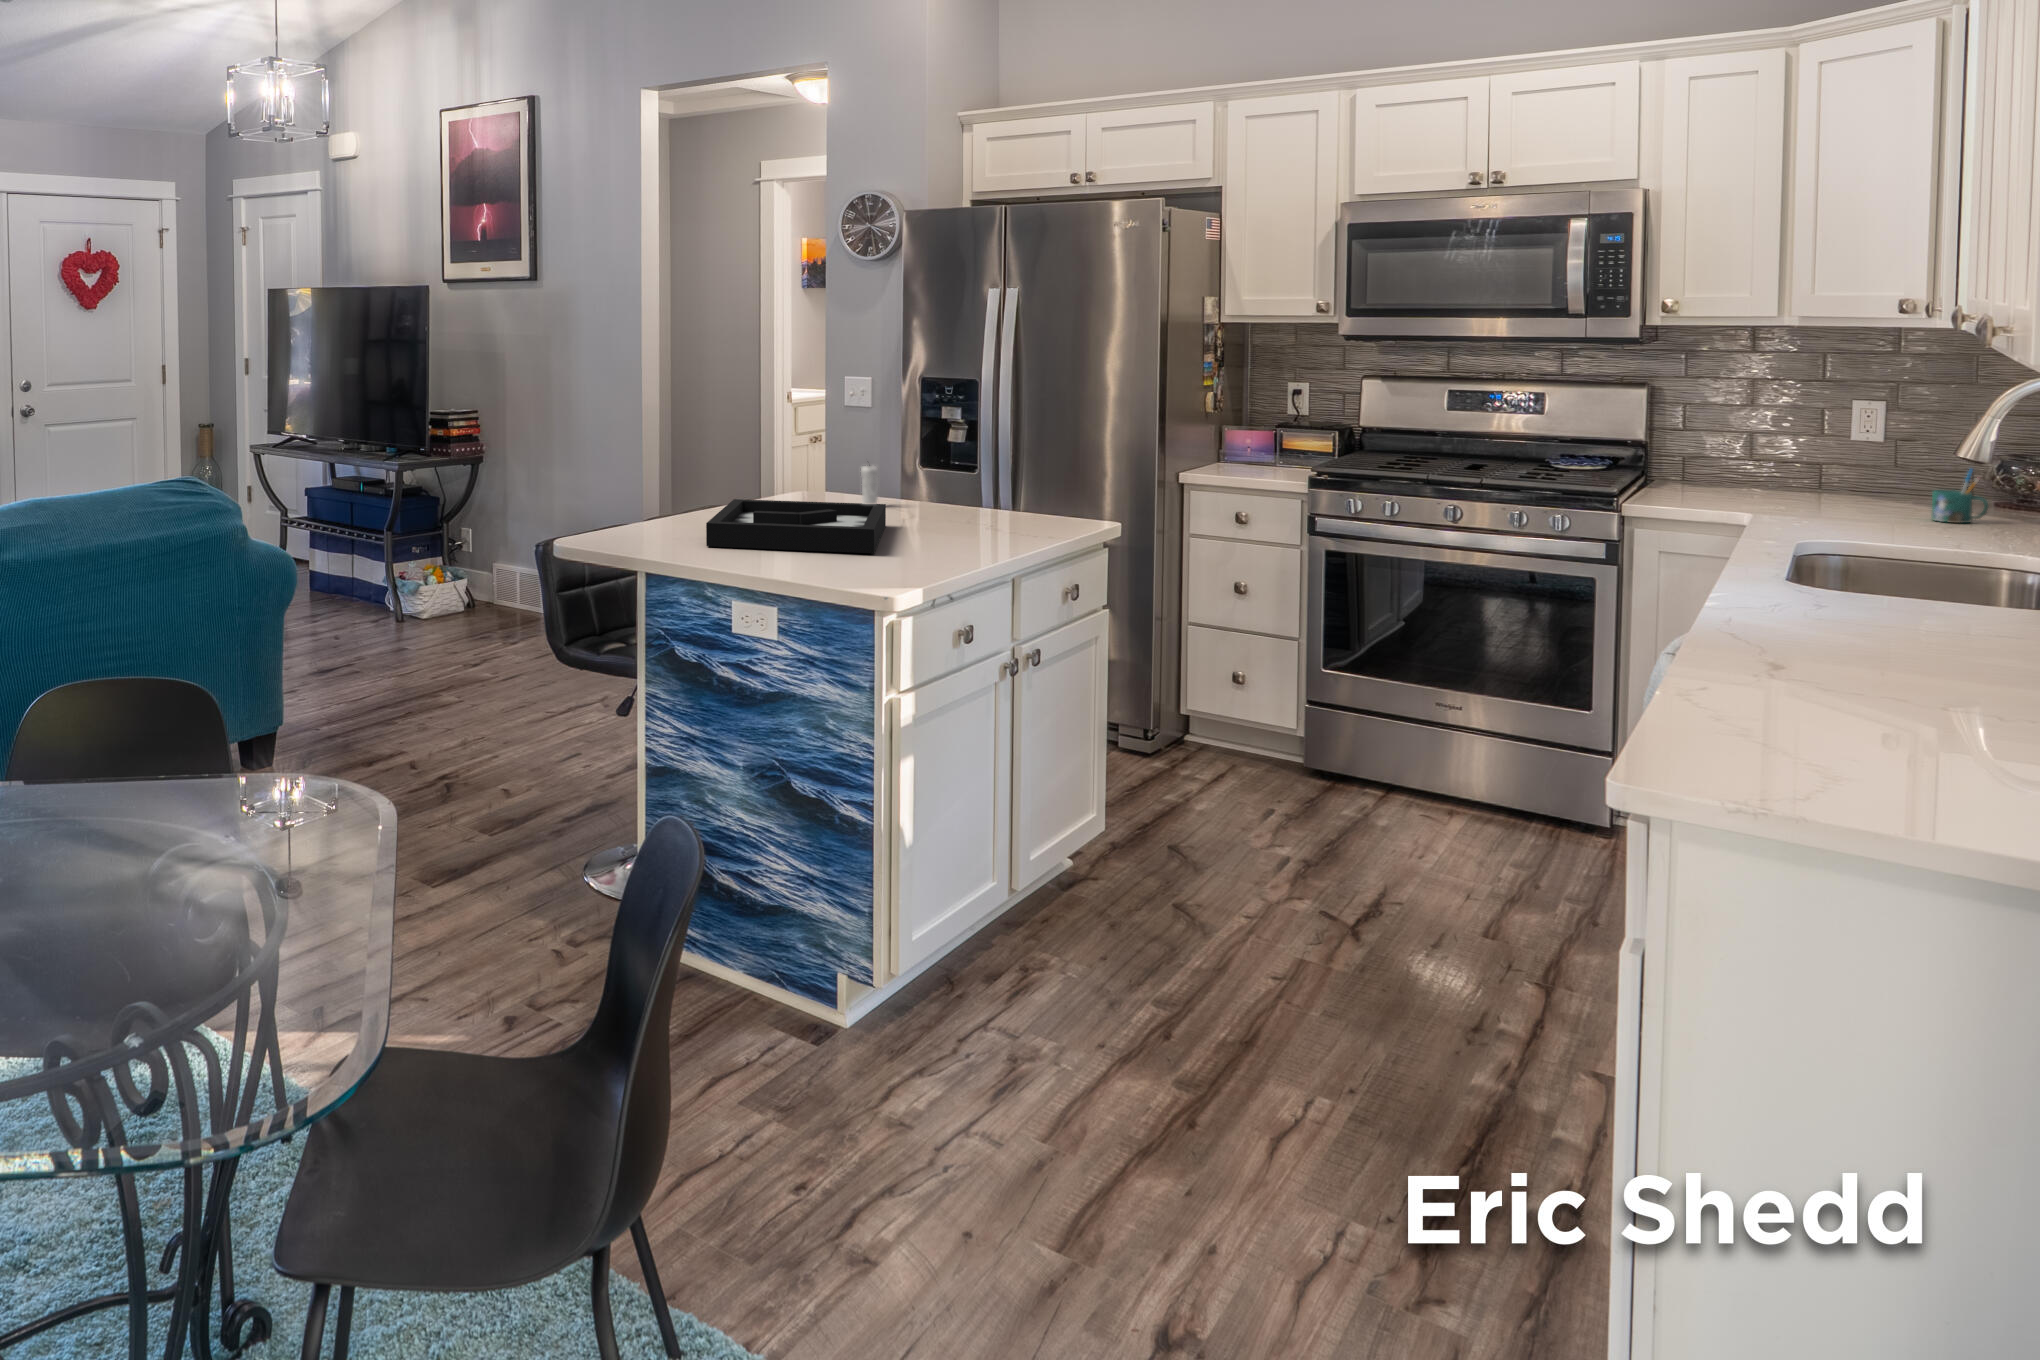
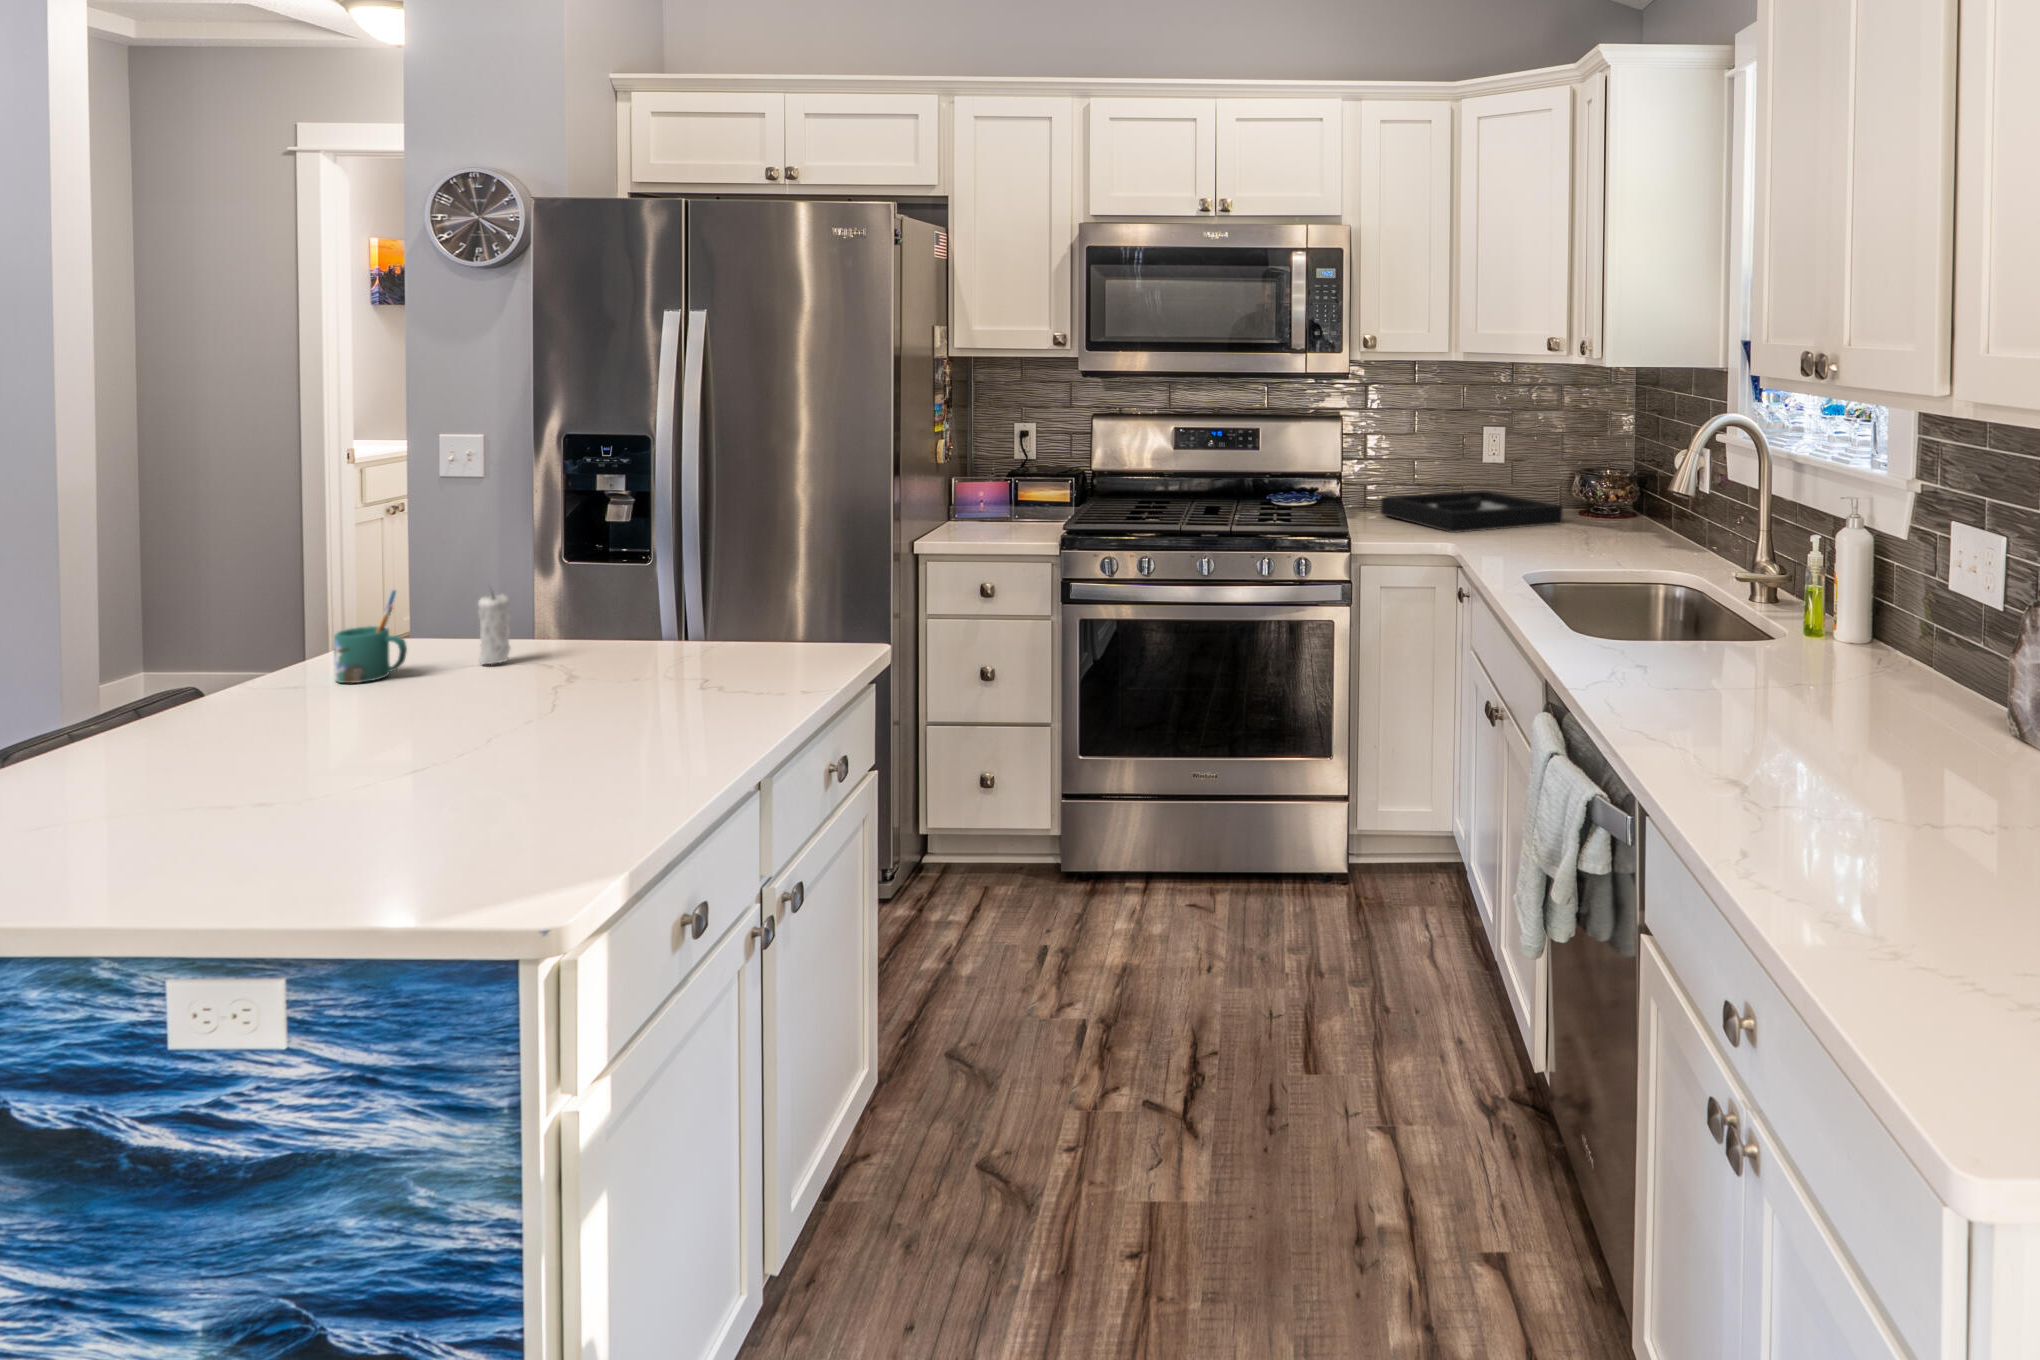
mug: present [1932,469,1988,523] -> present [334,590,407,683]
decorative tray: present [706,499,886,553] -> present [1381,491,1563,533]

